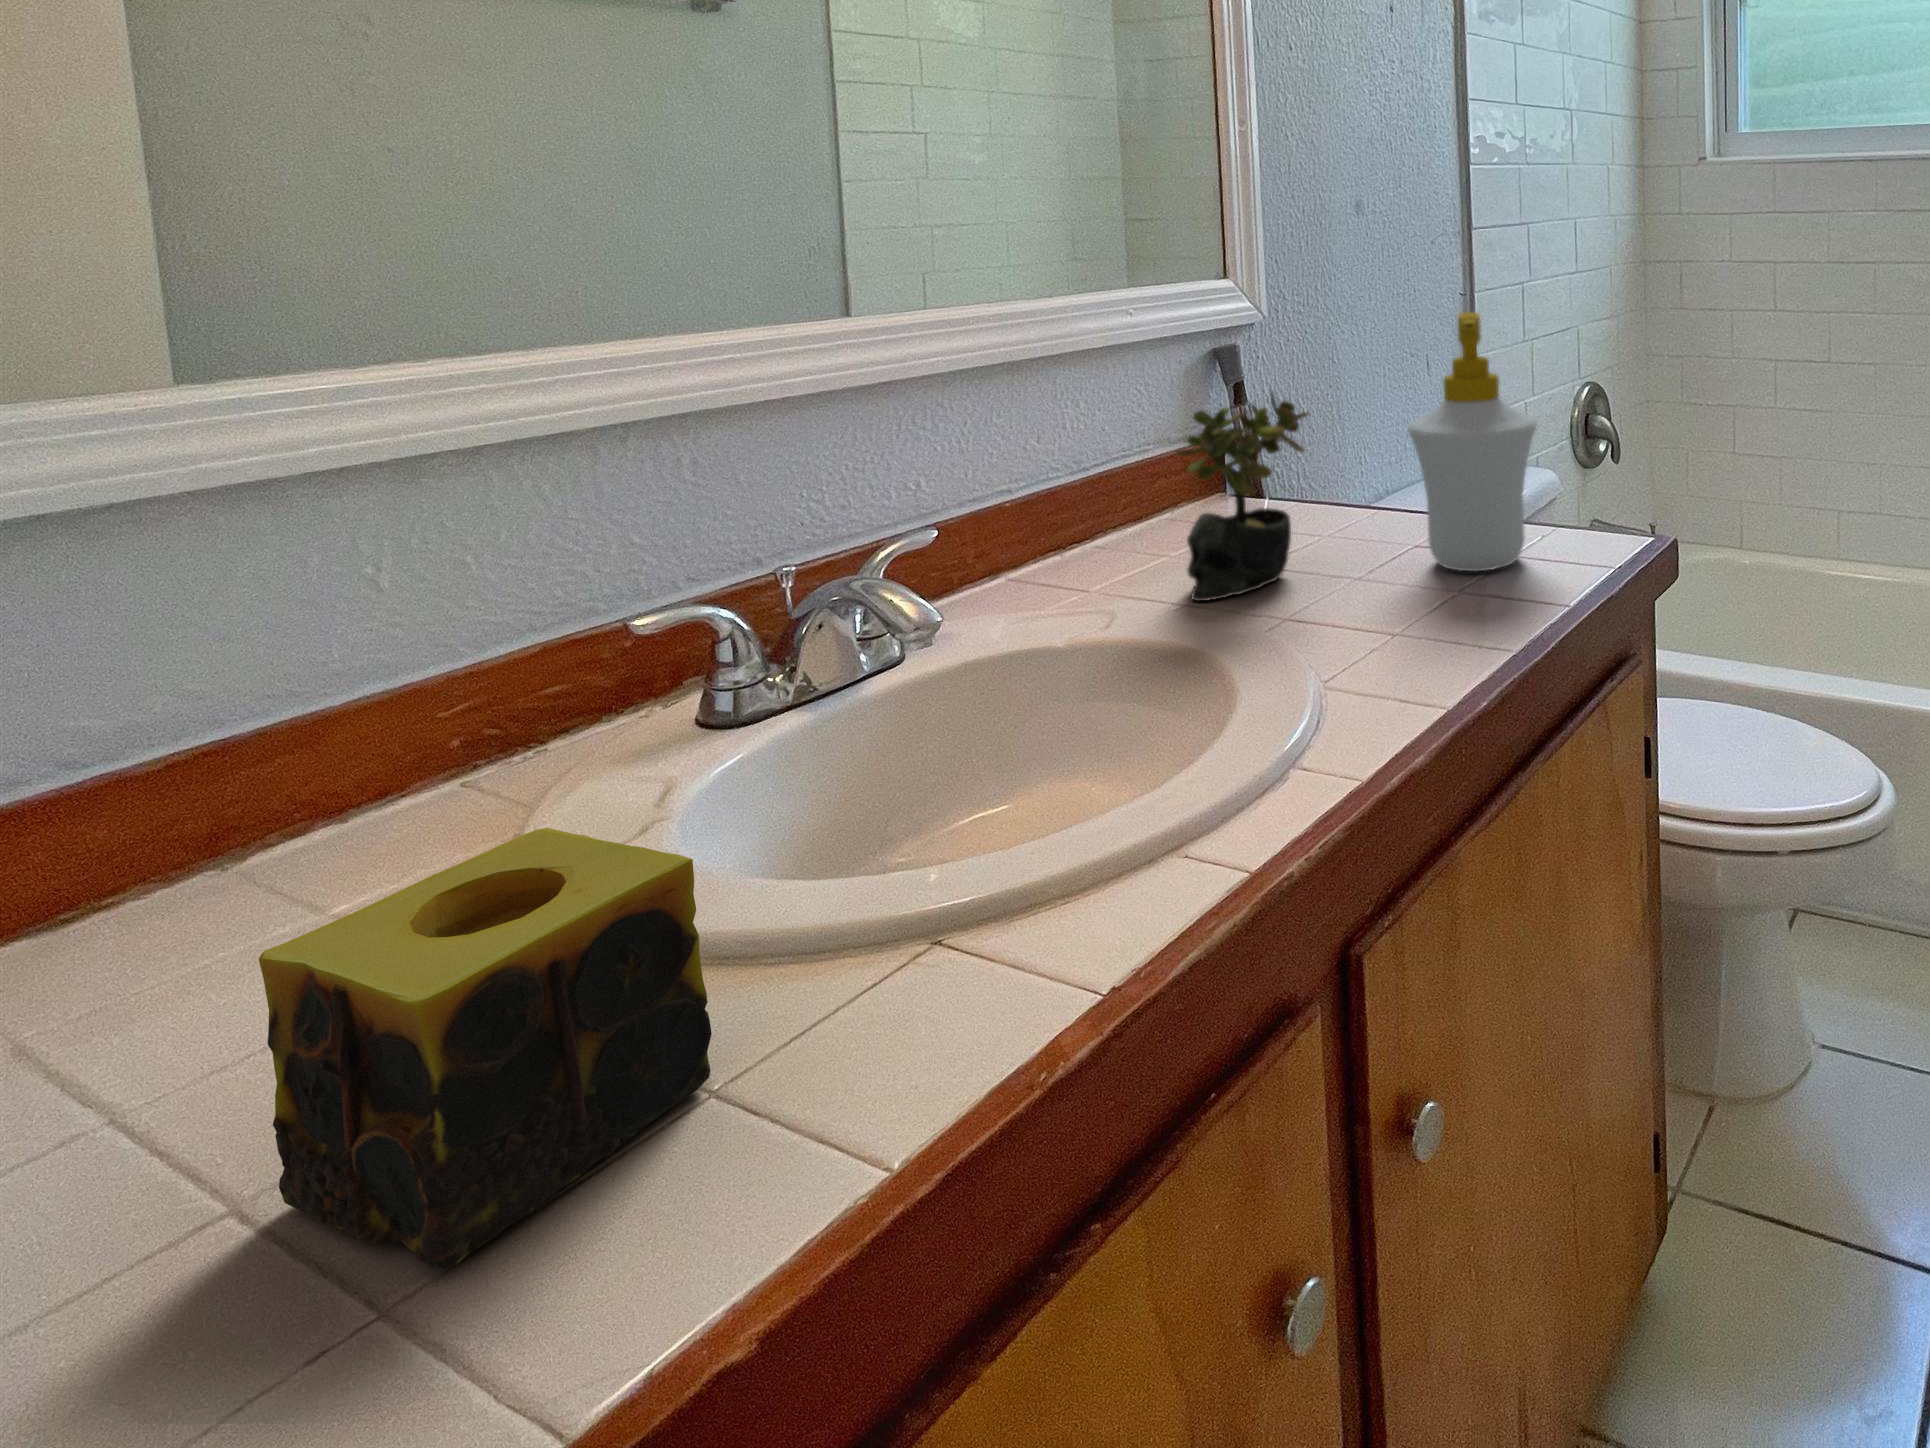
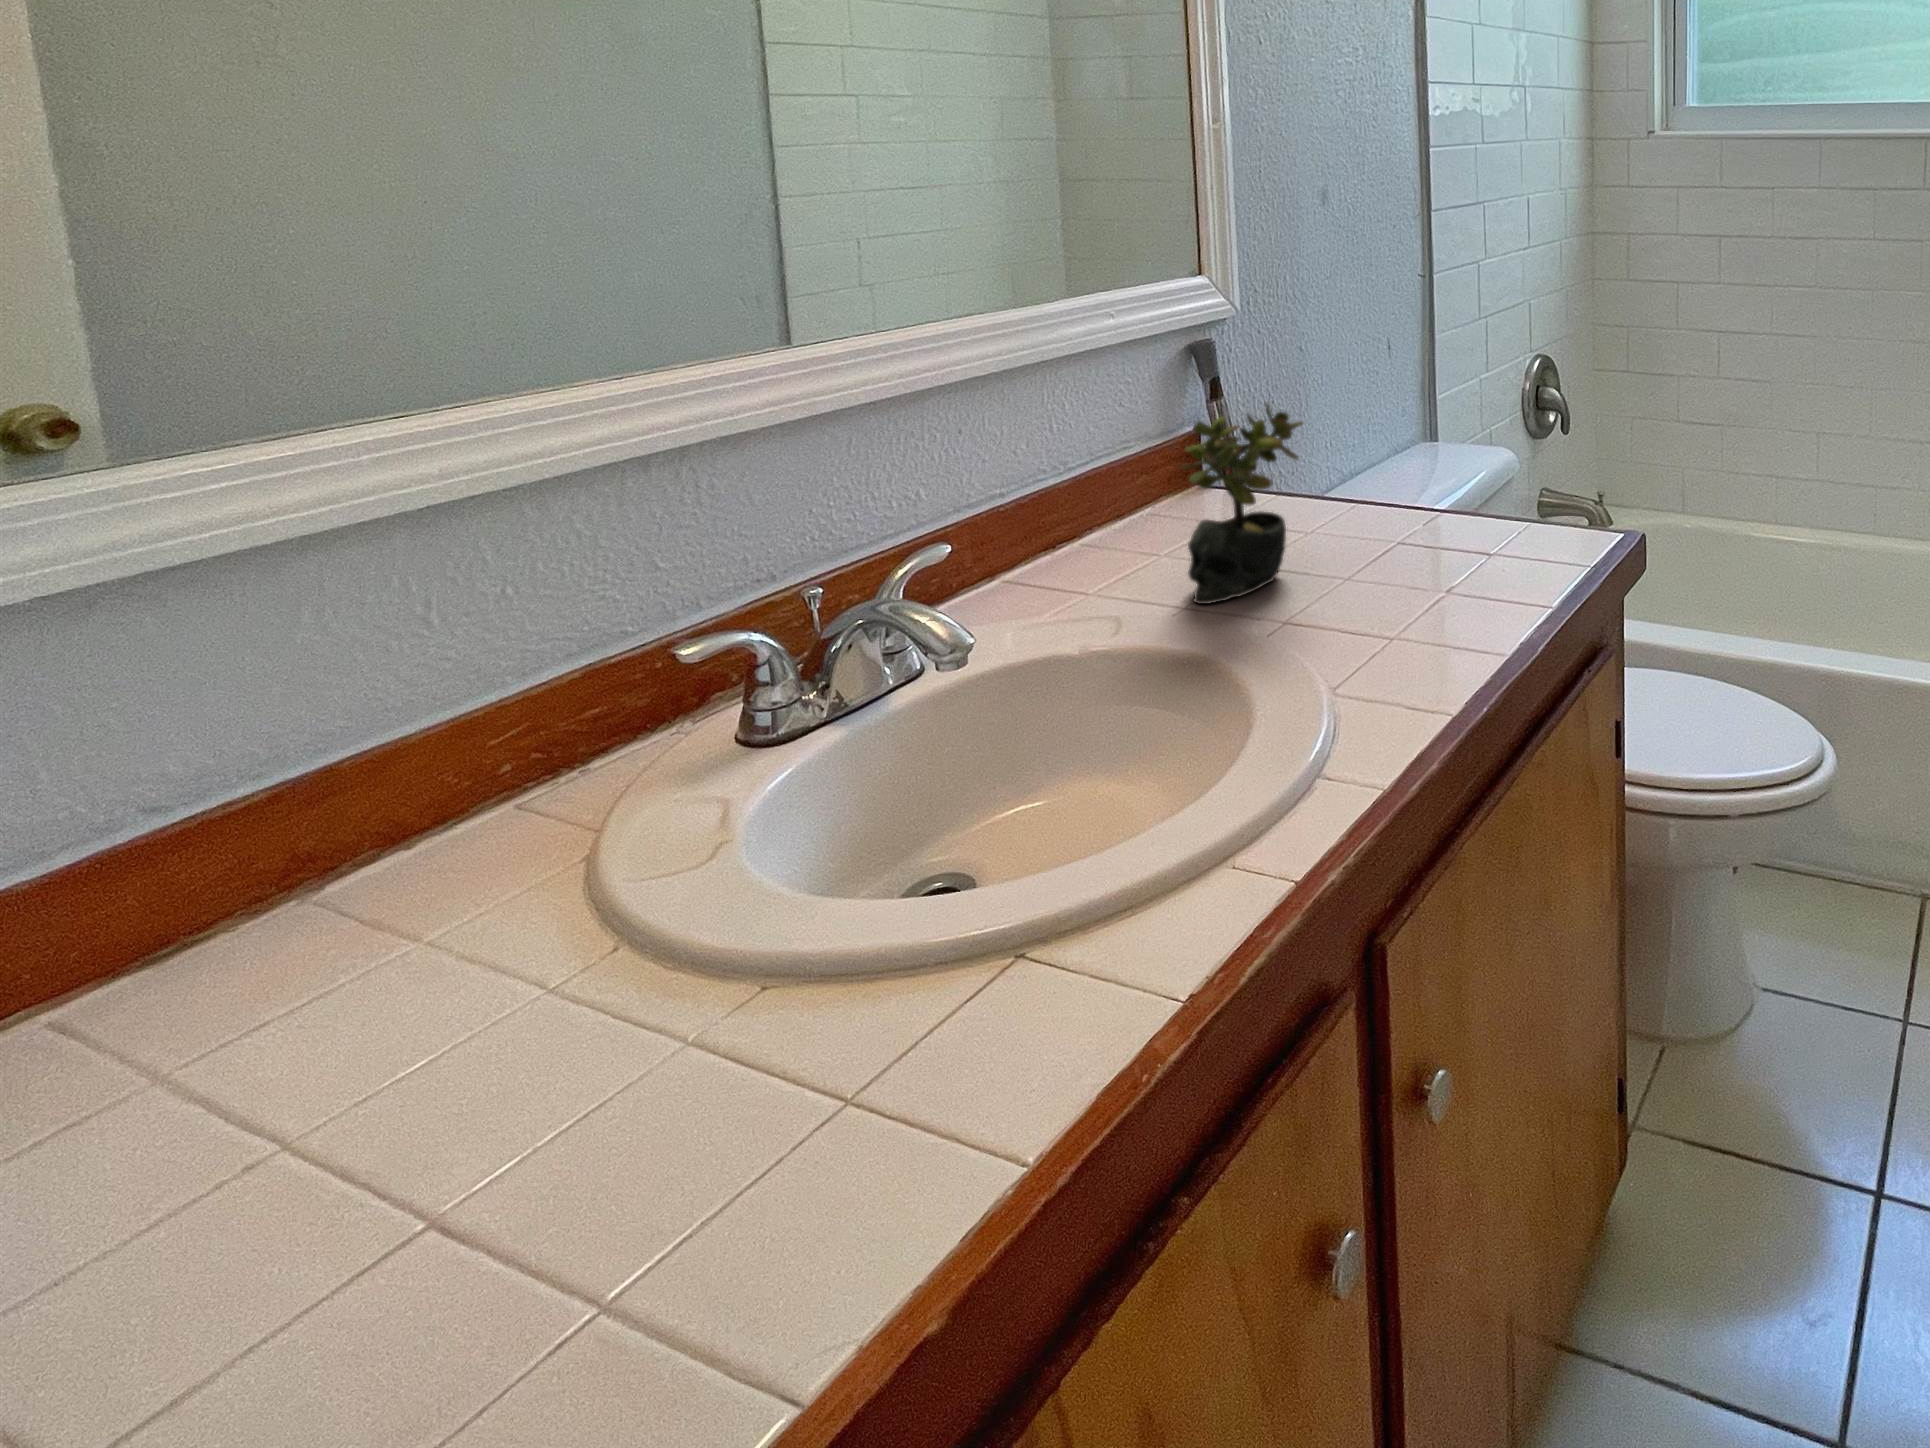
soap bottle: present [1408,312,1537,571] -> none [1397,324,1520,570]
candle: present [259,828,712,1270] -> none [447,874,842,1276]

